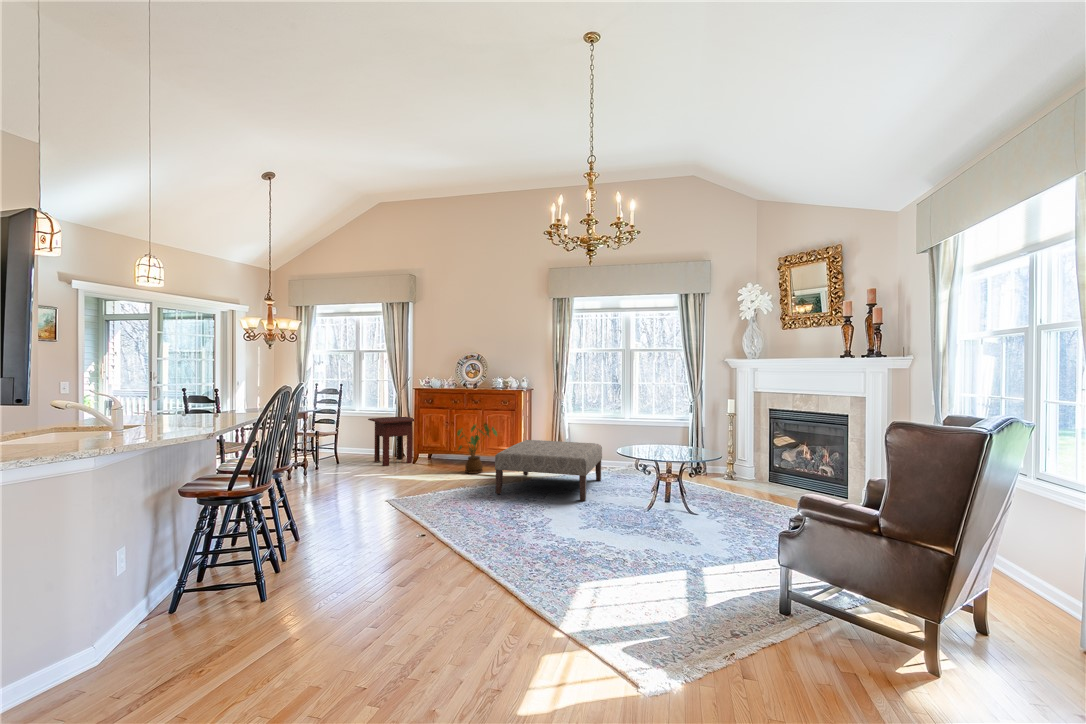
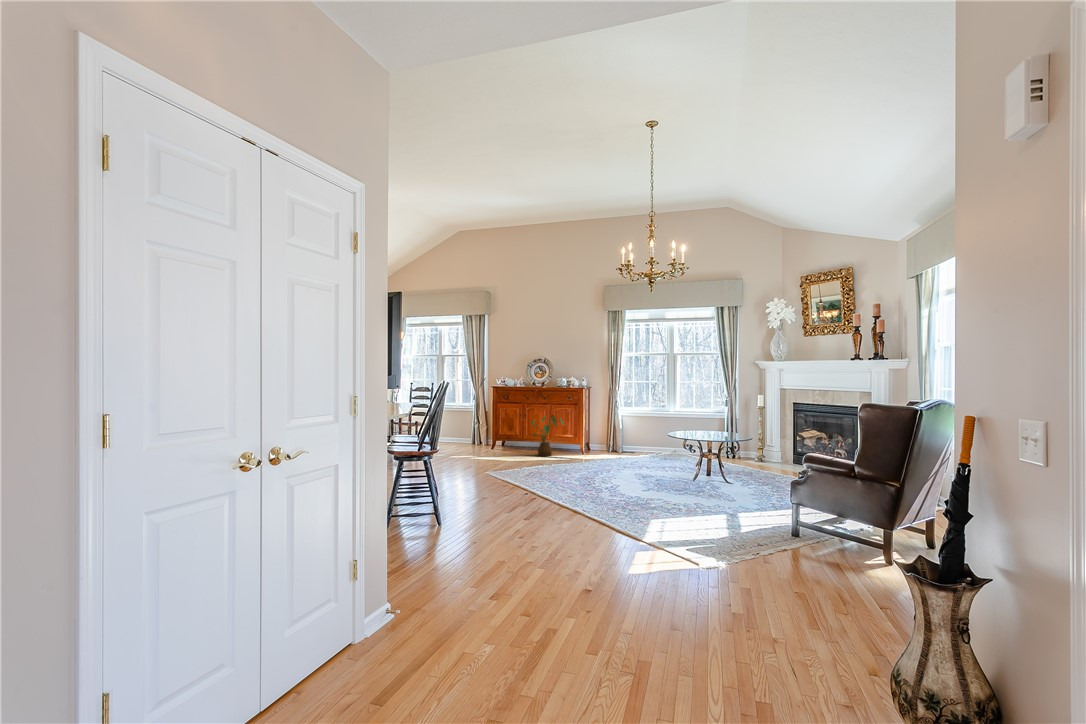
side table: present [368,417,414,466] -> none [453,410,495,451]
ottoman: present [495,440,602,501] -> none [569,429,653,475]

